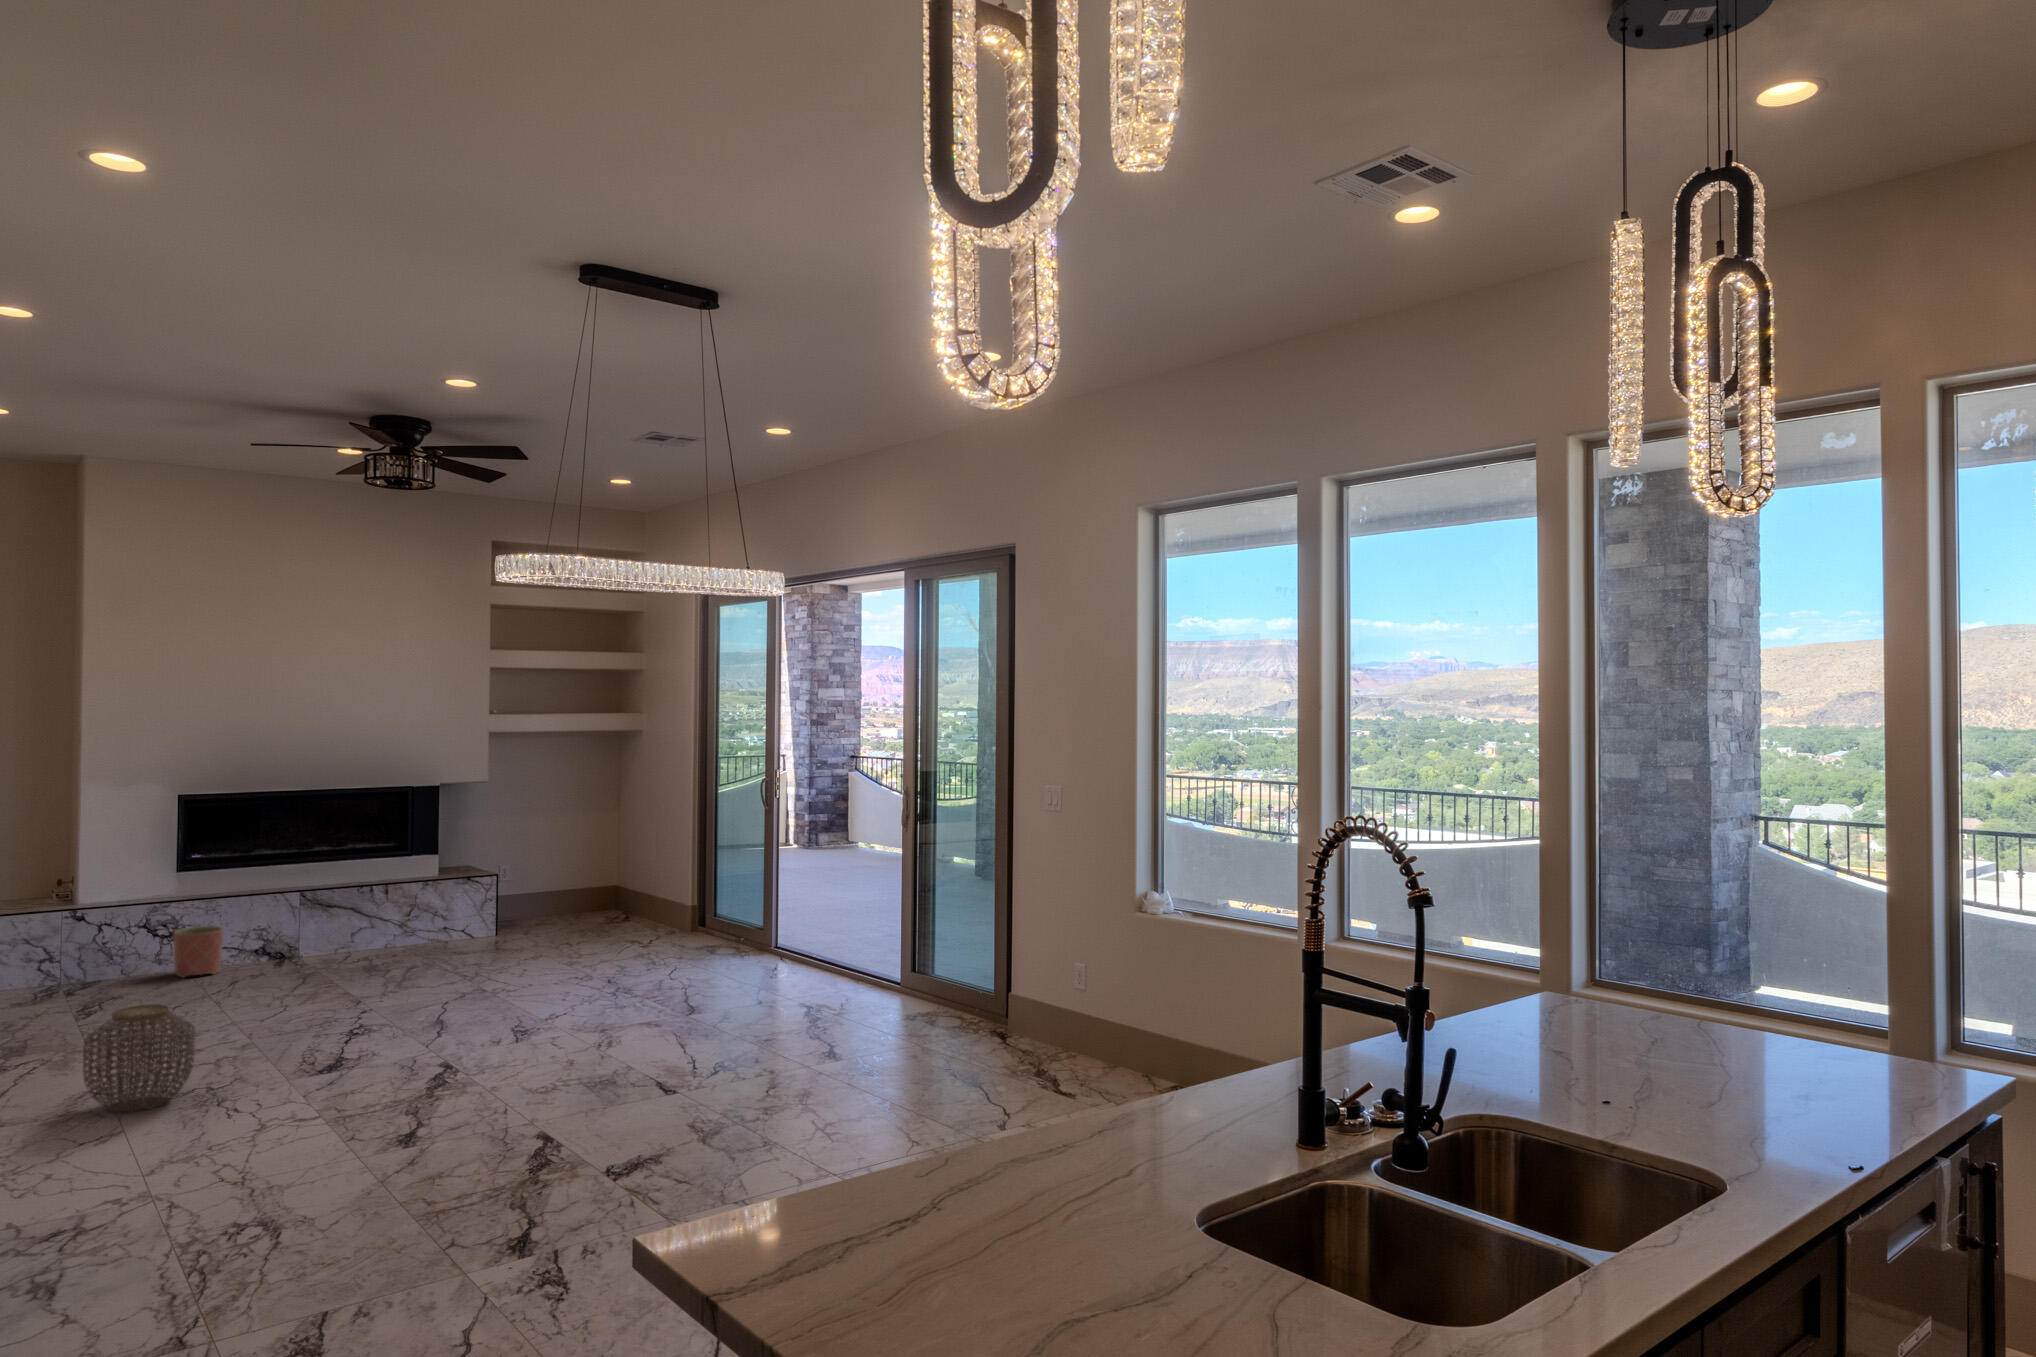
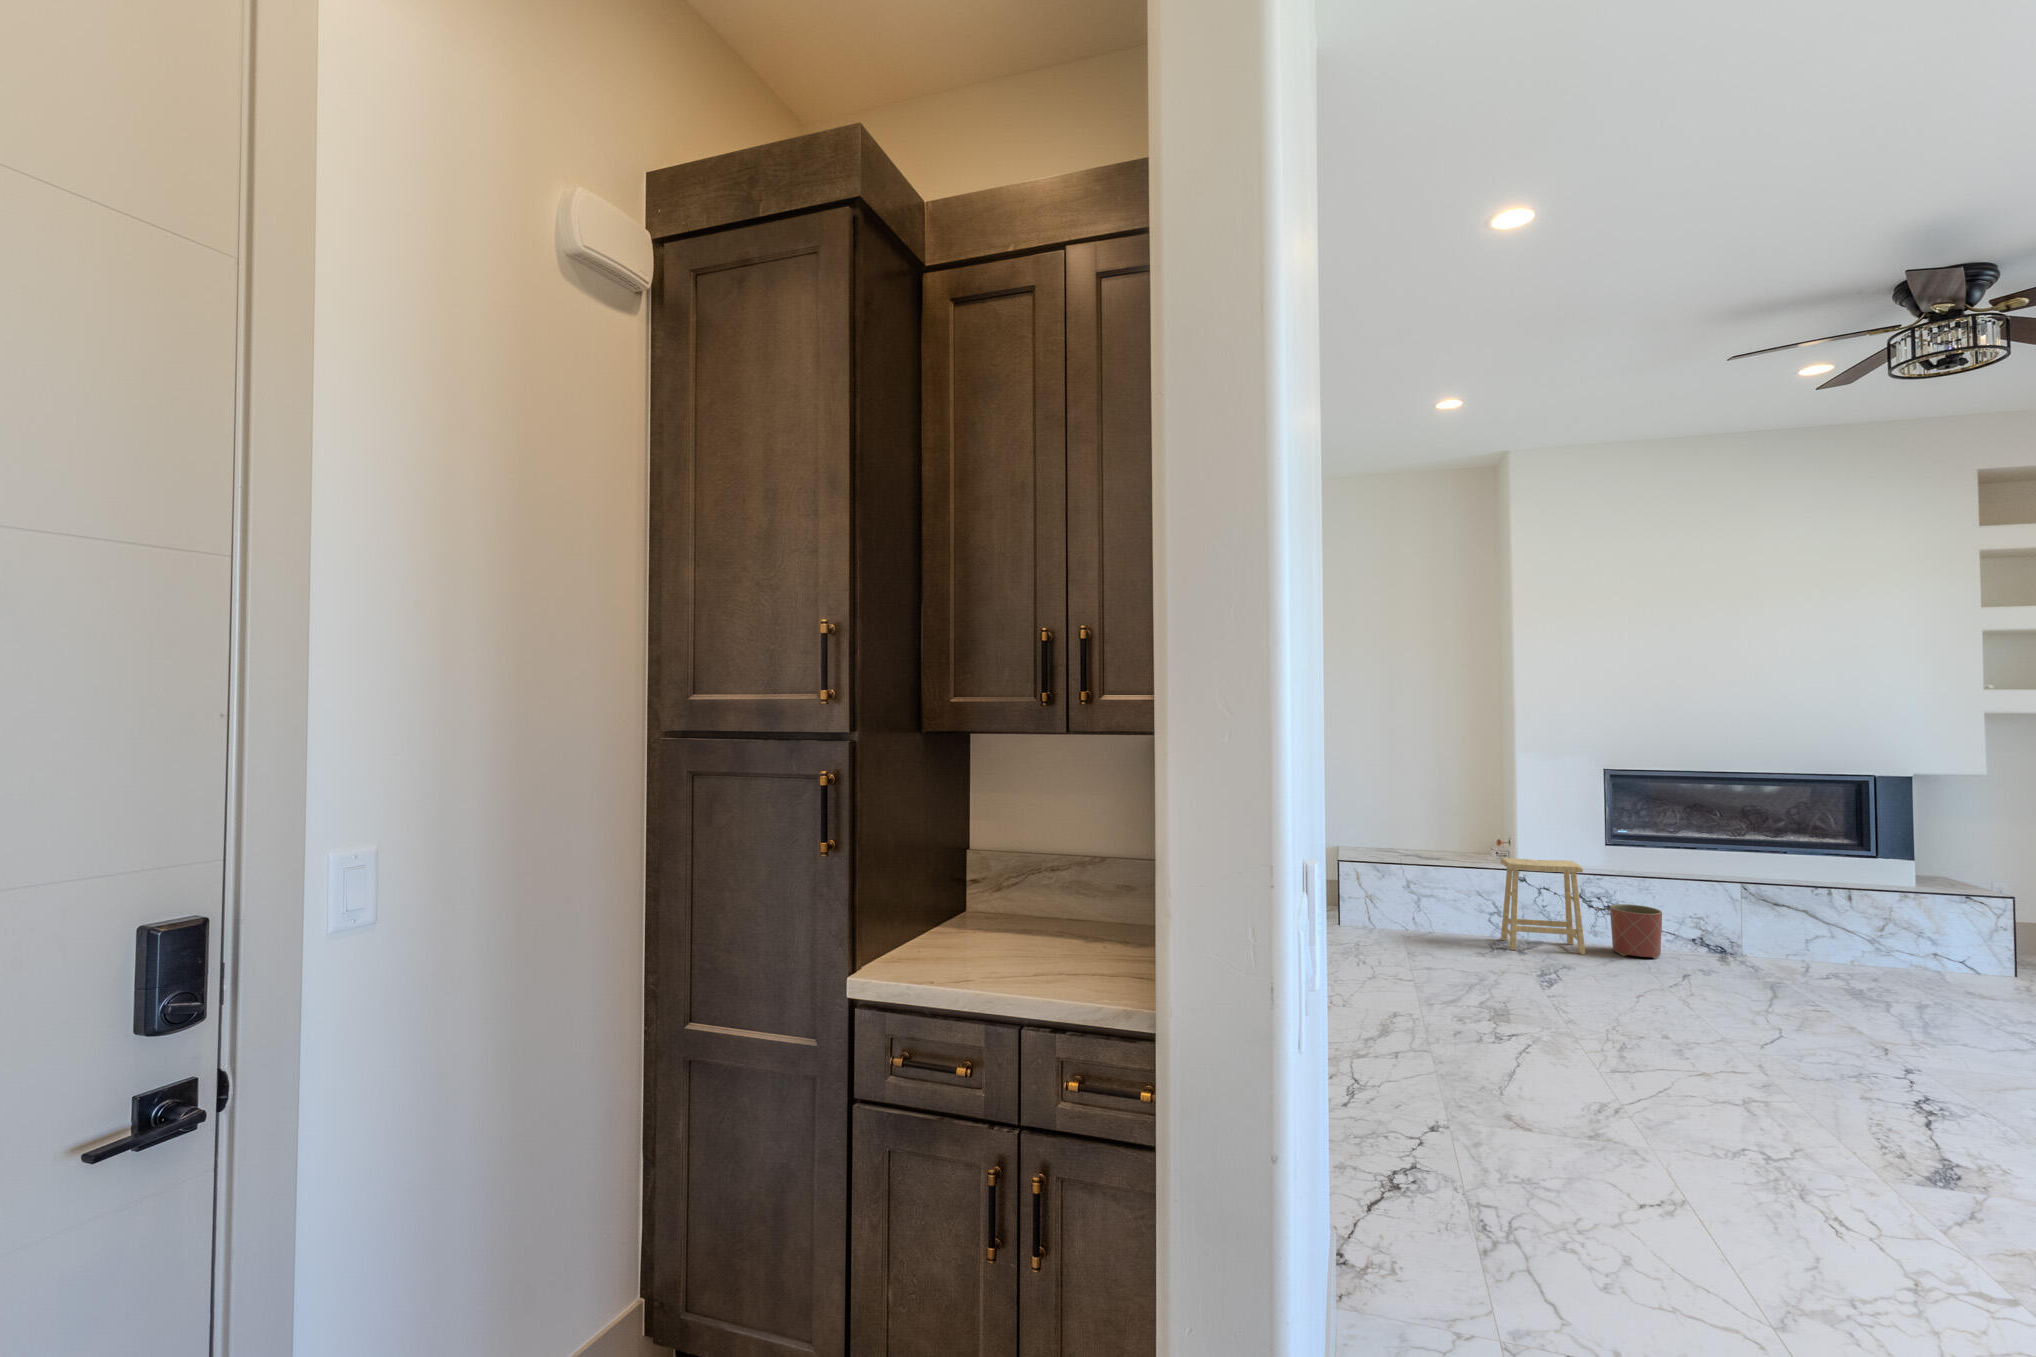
footstool: none [51,892,145,995] -> present [1501,858,1586,955]
woven basket: present [83,1004,195,1112] -> none [1597,1015,1733,1155]

